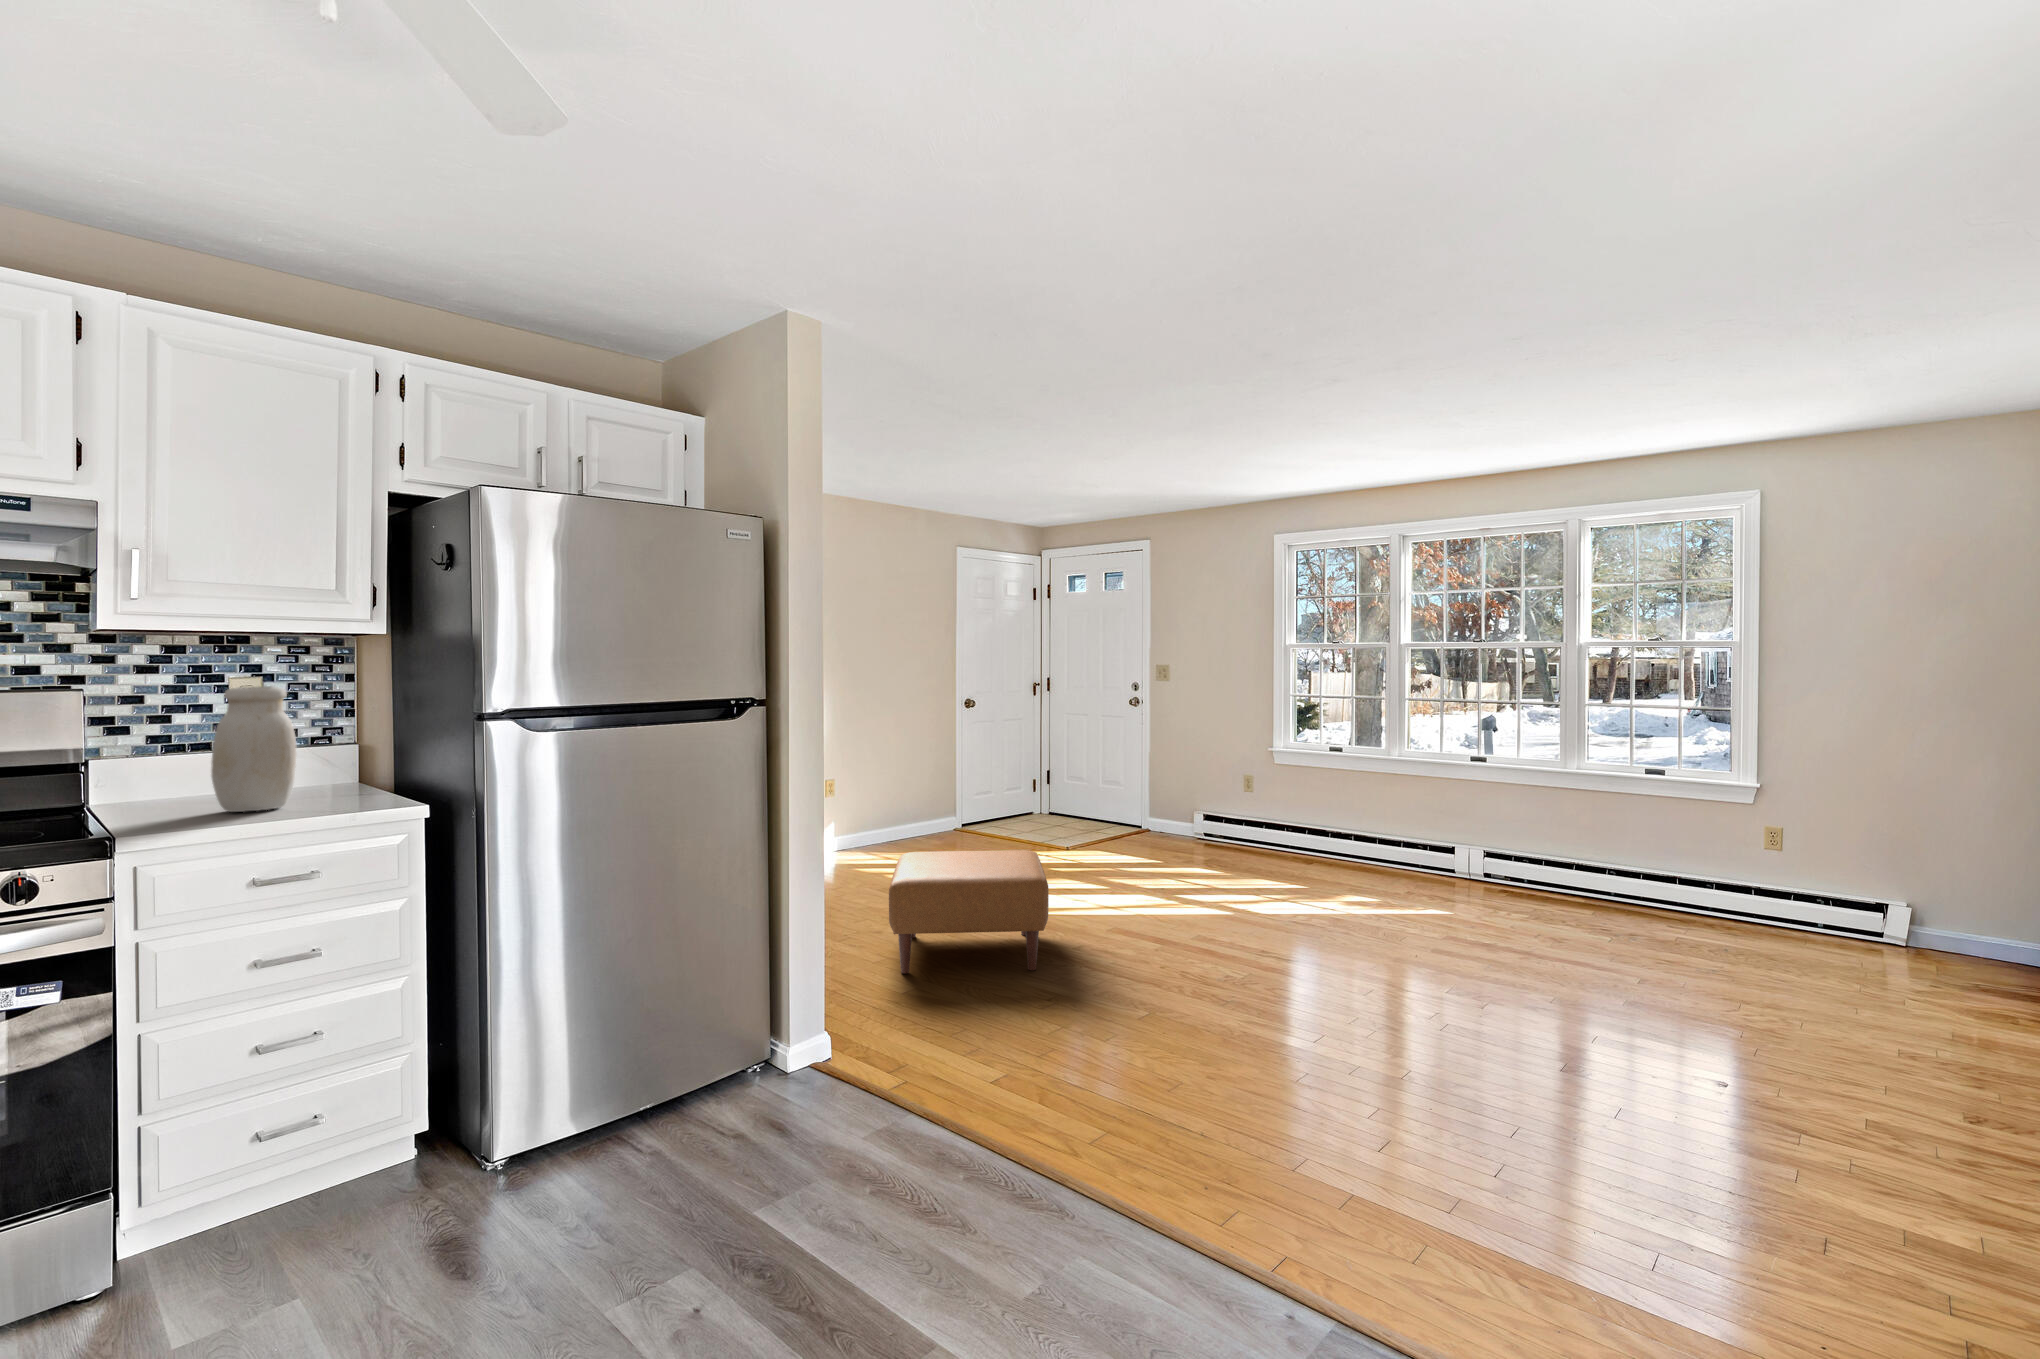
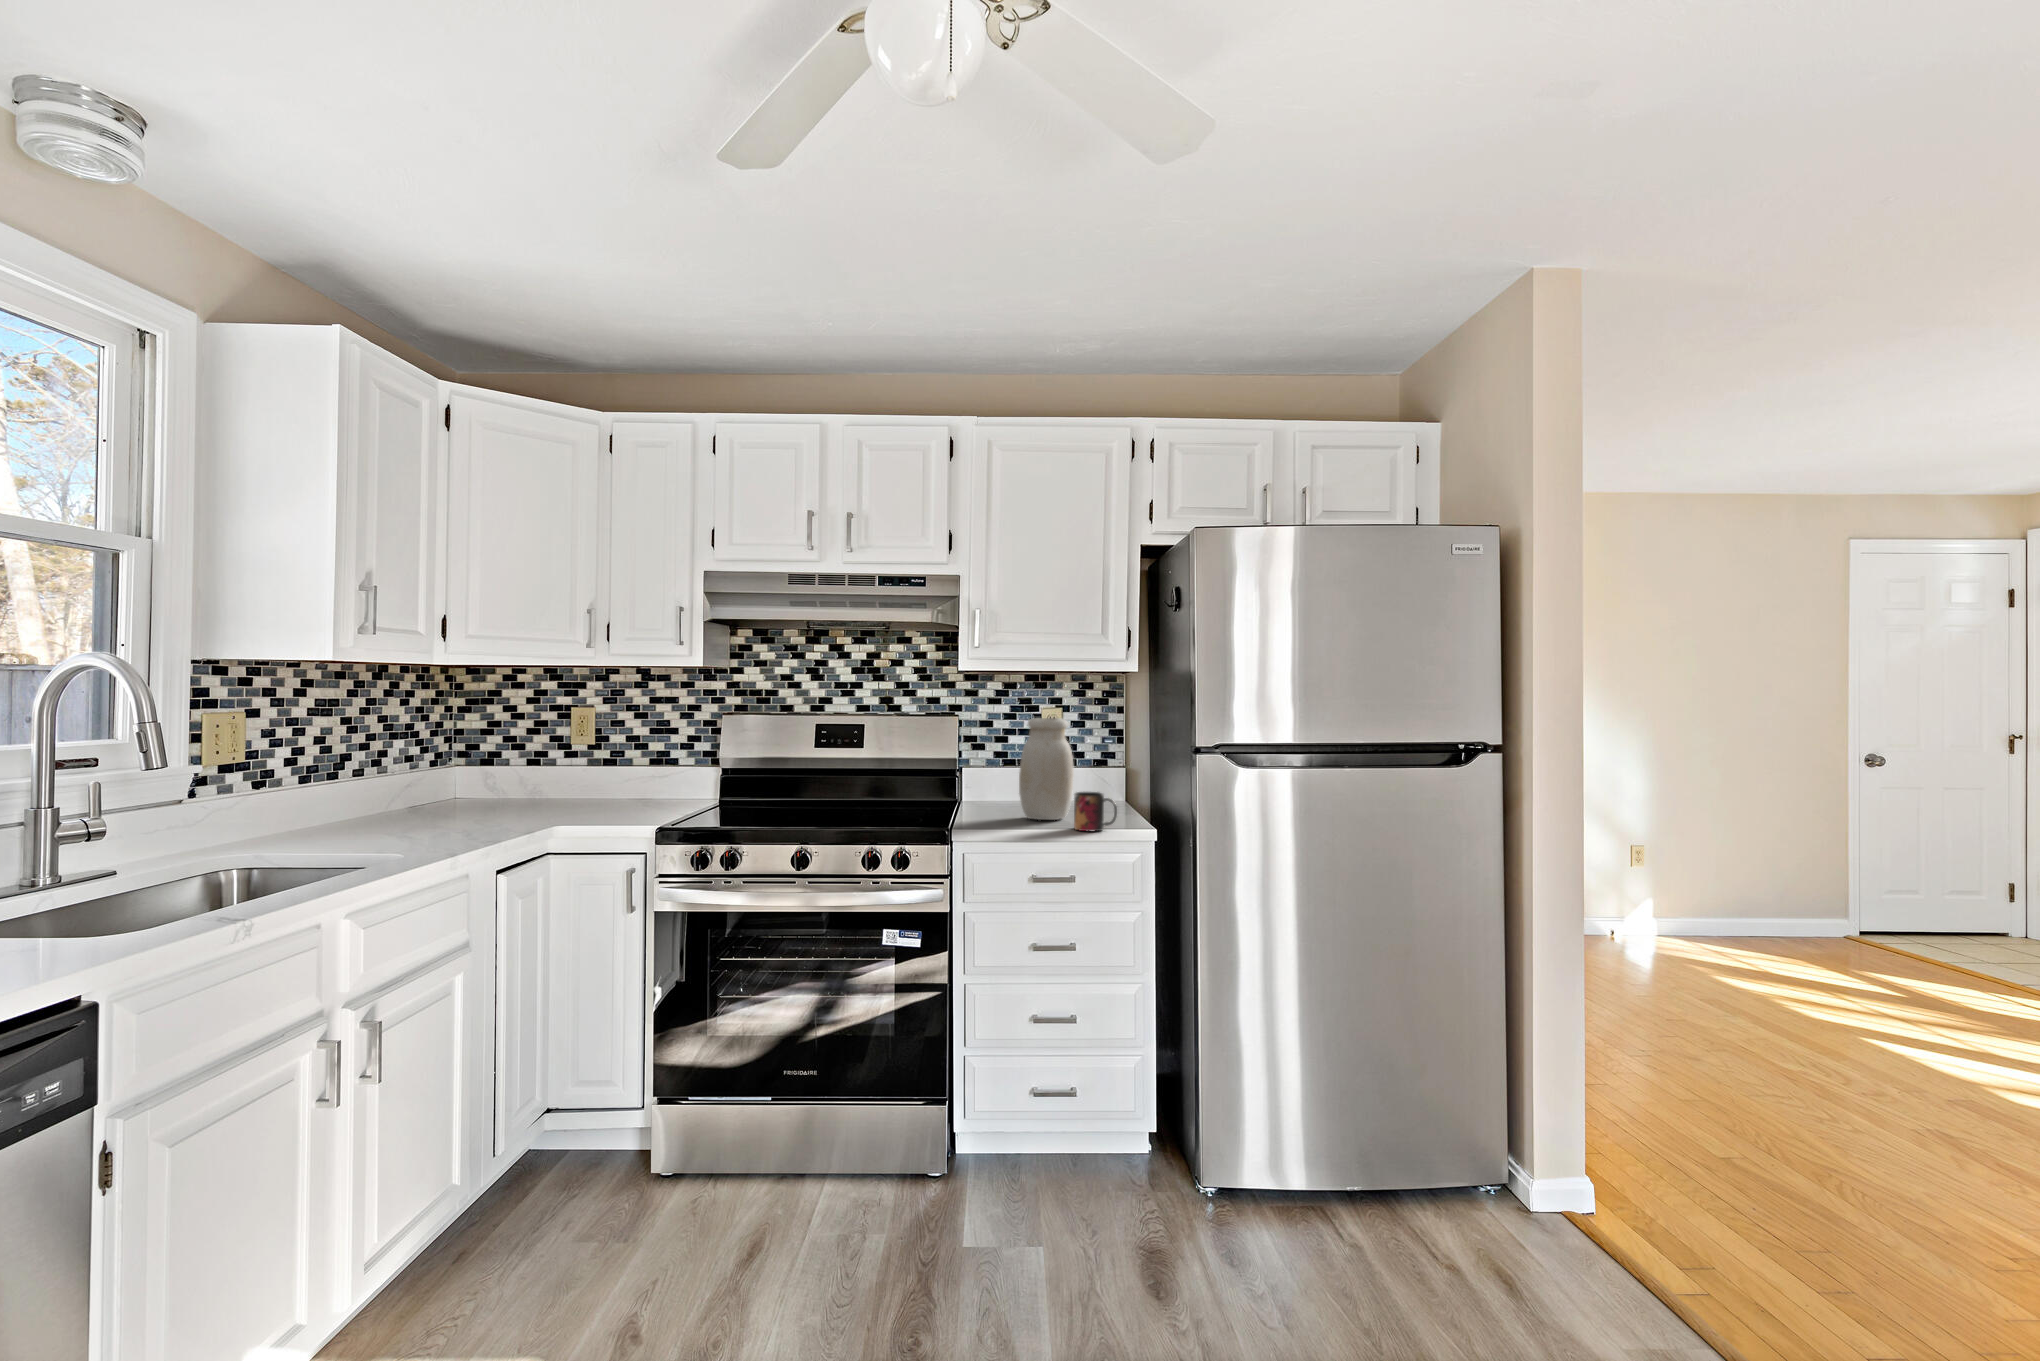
mug: none [306,769,367,815] -> present [1074,792,1117,832]
ottoman: present [889,850,1049,974] -> none [1702,963,2003,1191]

